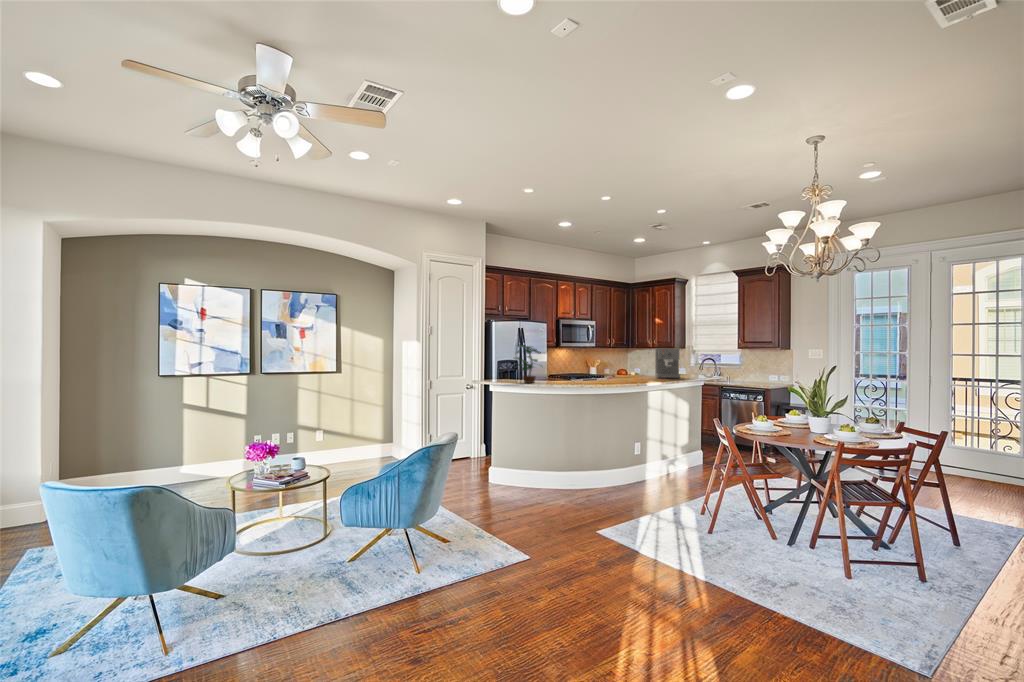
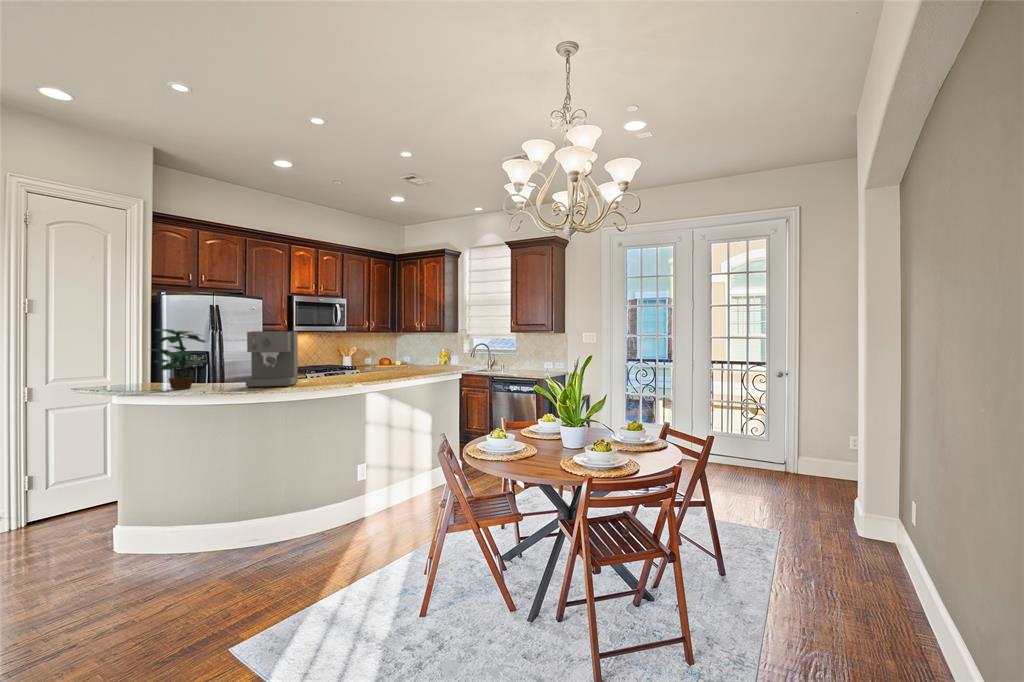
coffee maker: present [655,348,680,378] -> present [246,331,298,388]

